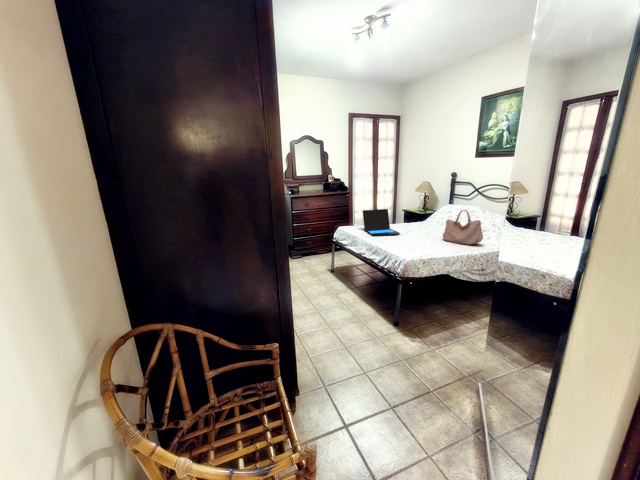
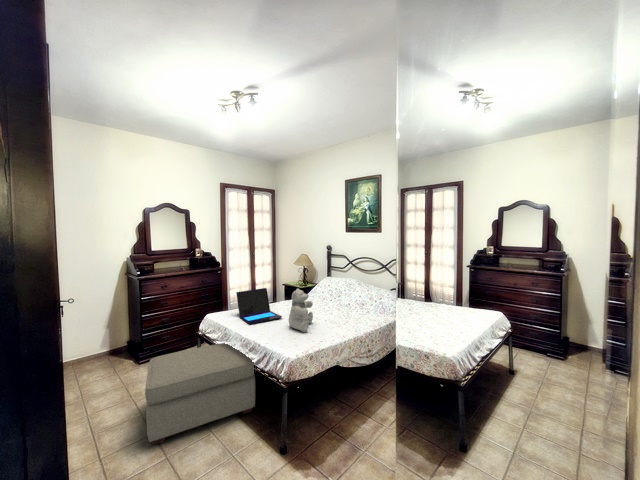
teddy bear: none [406,209,430,246] -> present [289,288,313,332]
handbag: present [443,210,483,244] -> none [327,286,365,323]
ottoman: none [304,248,377,301] -> present [145,343,255,445]

